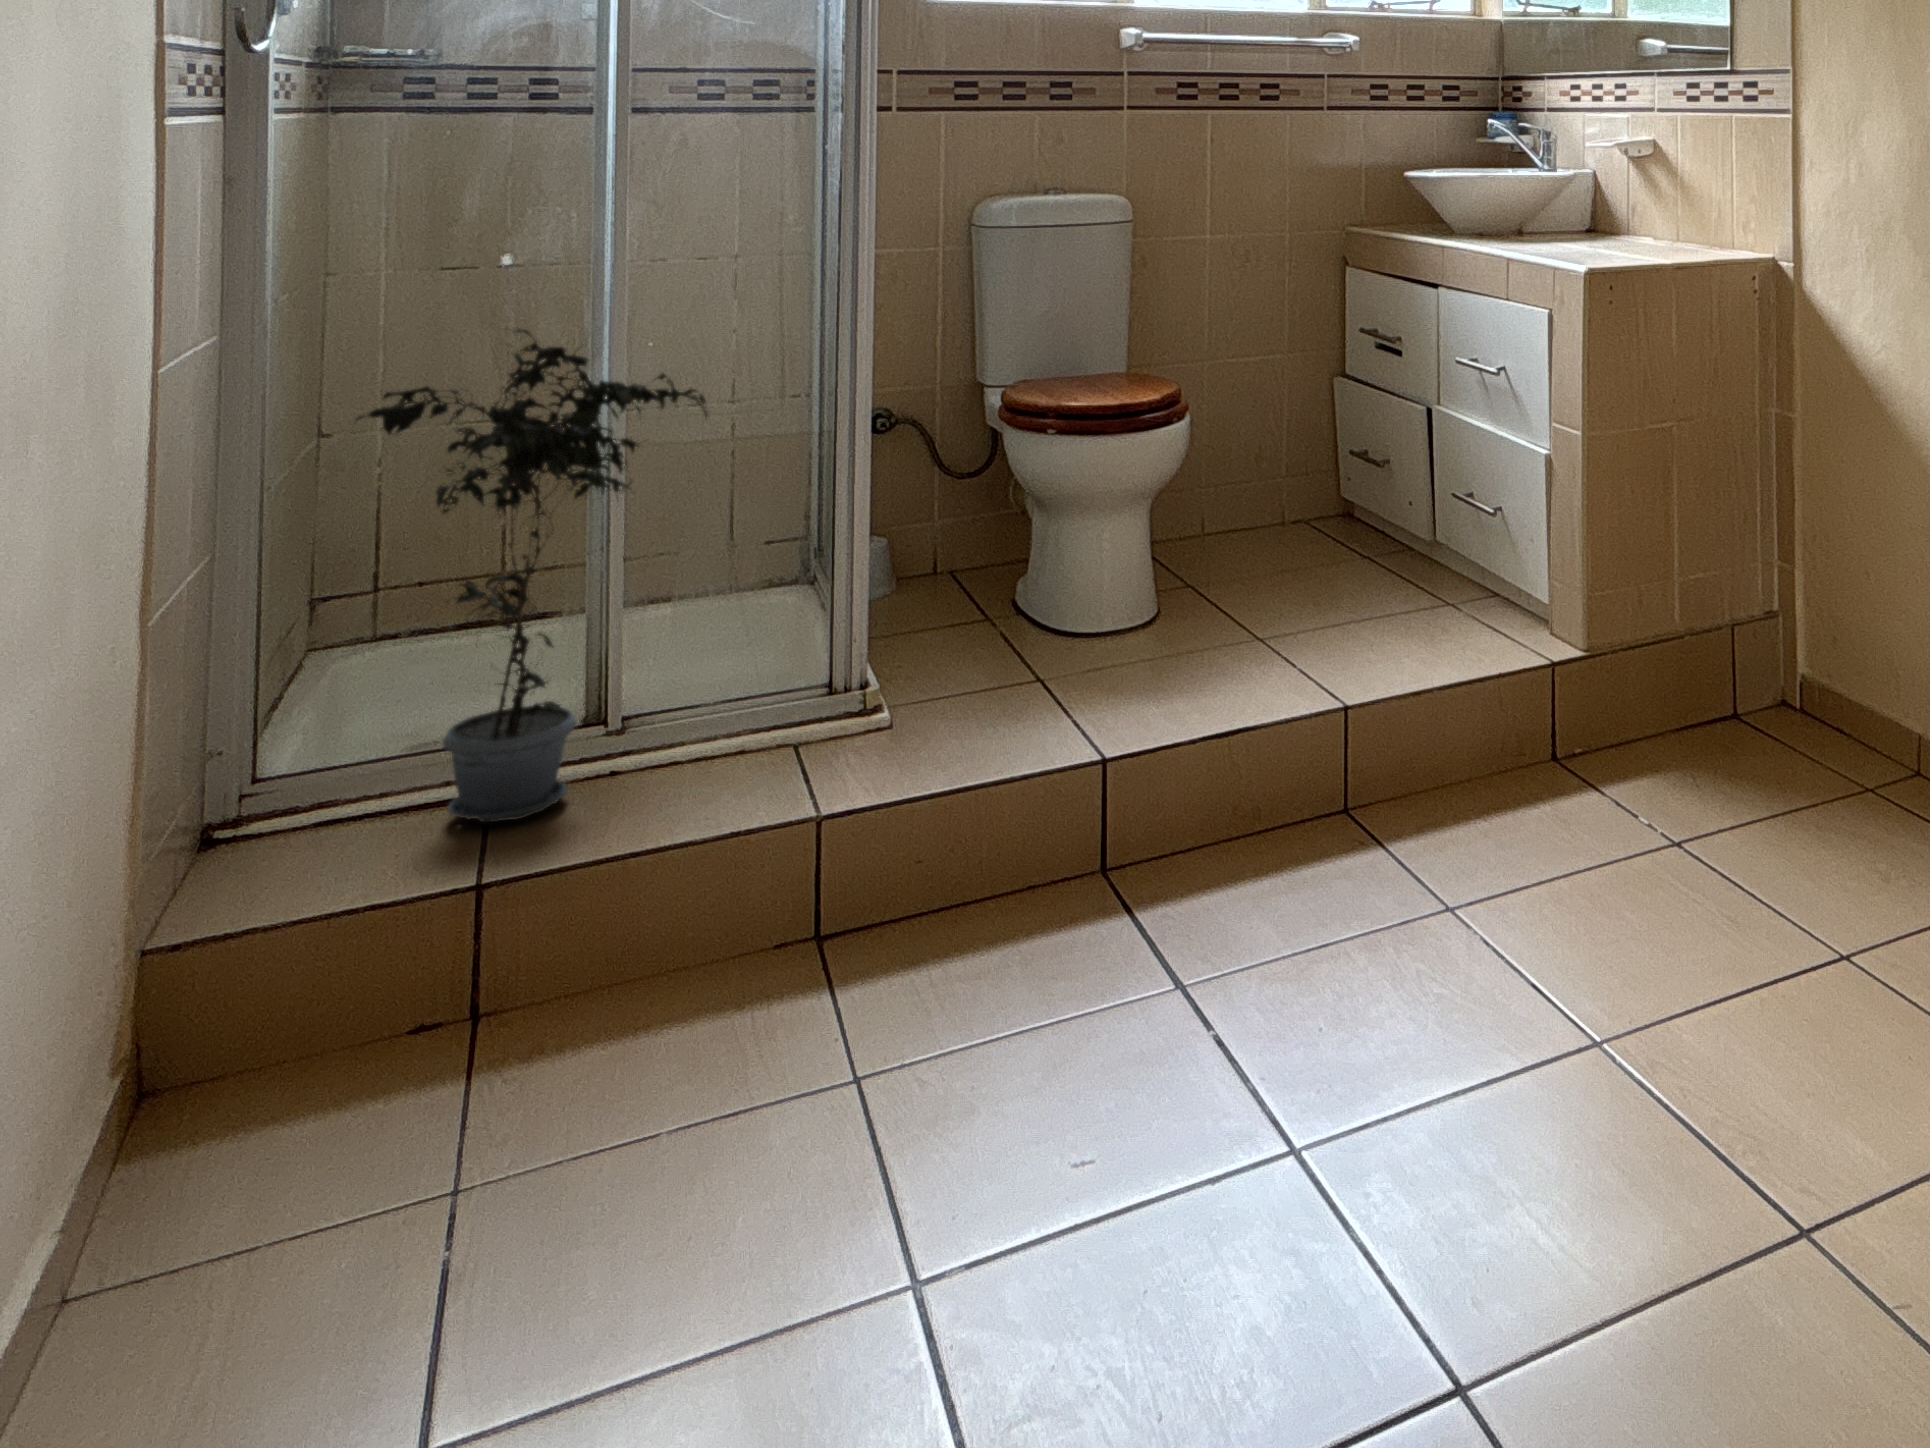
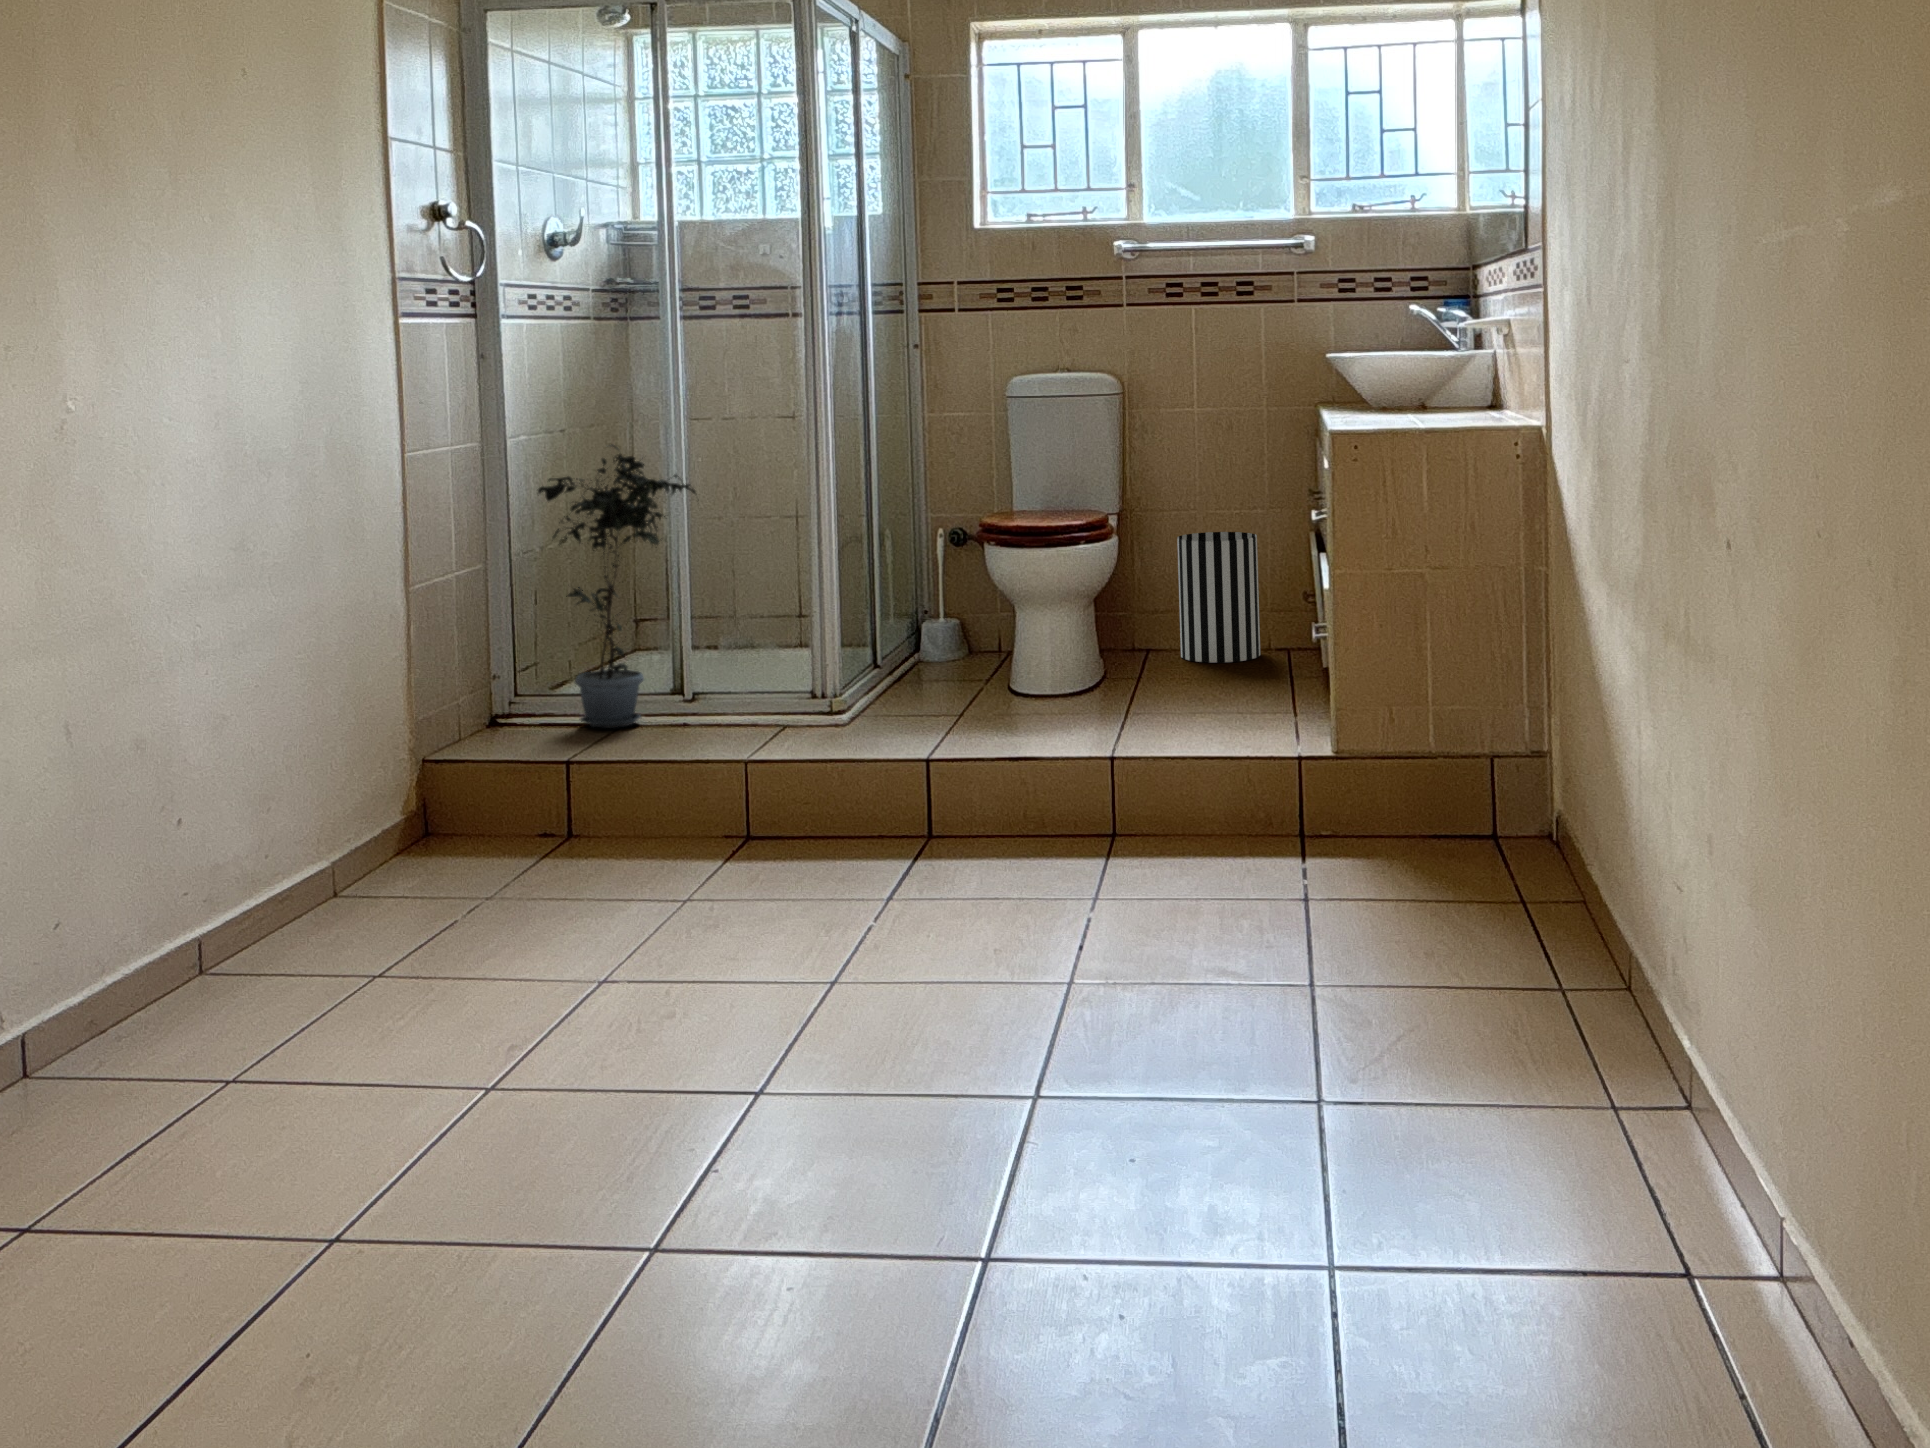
wastebasket: none [1206,382,1304,549] -> present [1177,532,1260,663]

